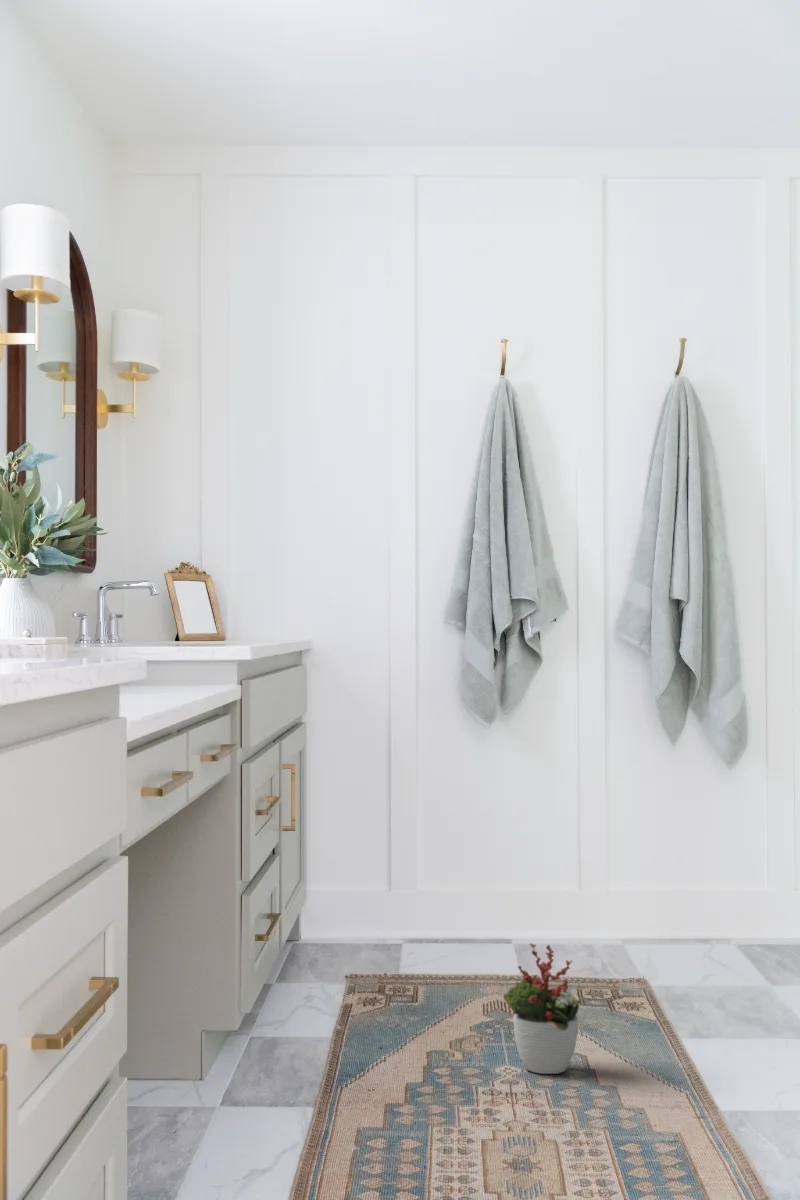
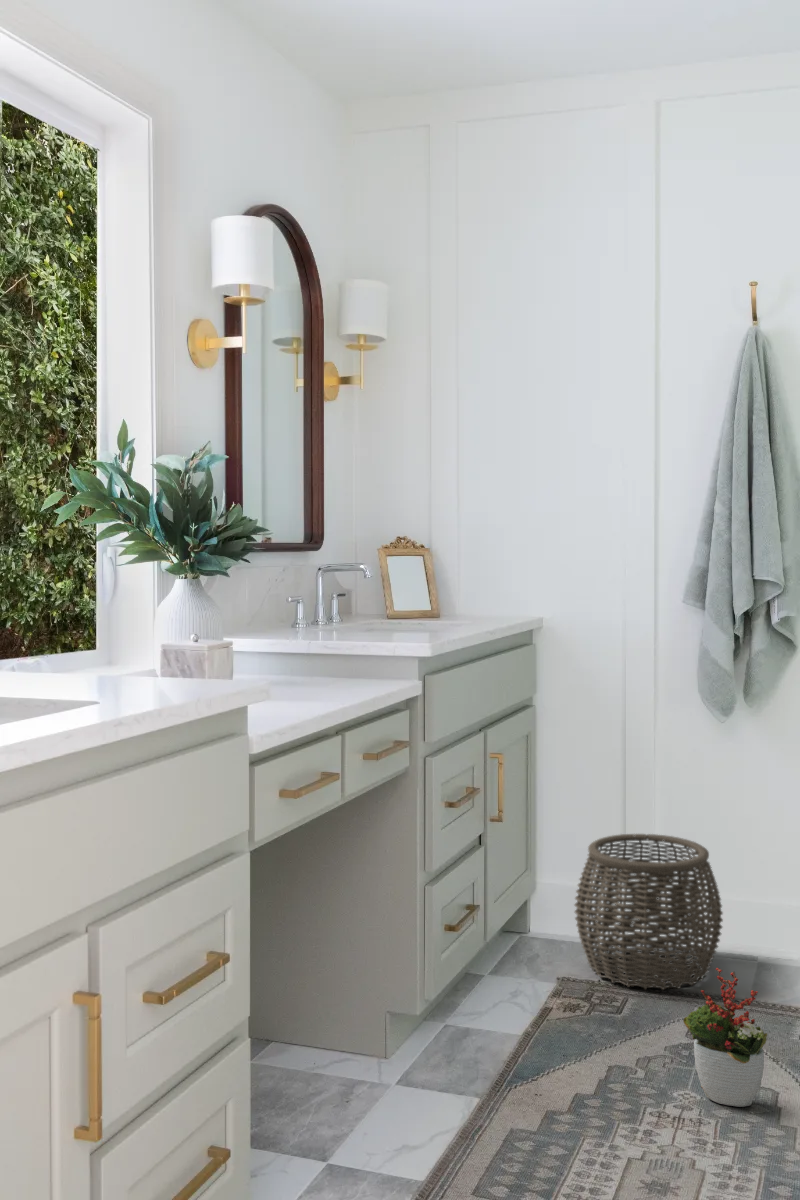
woven basket: none [358,833,491,977] -> present [575,834,723,990]

